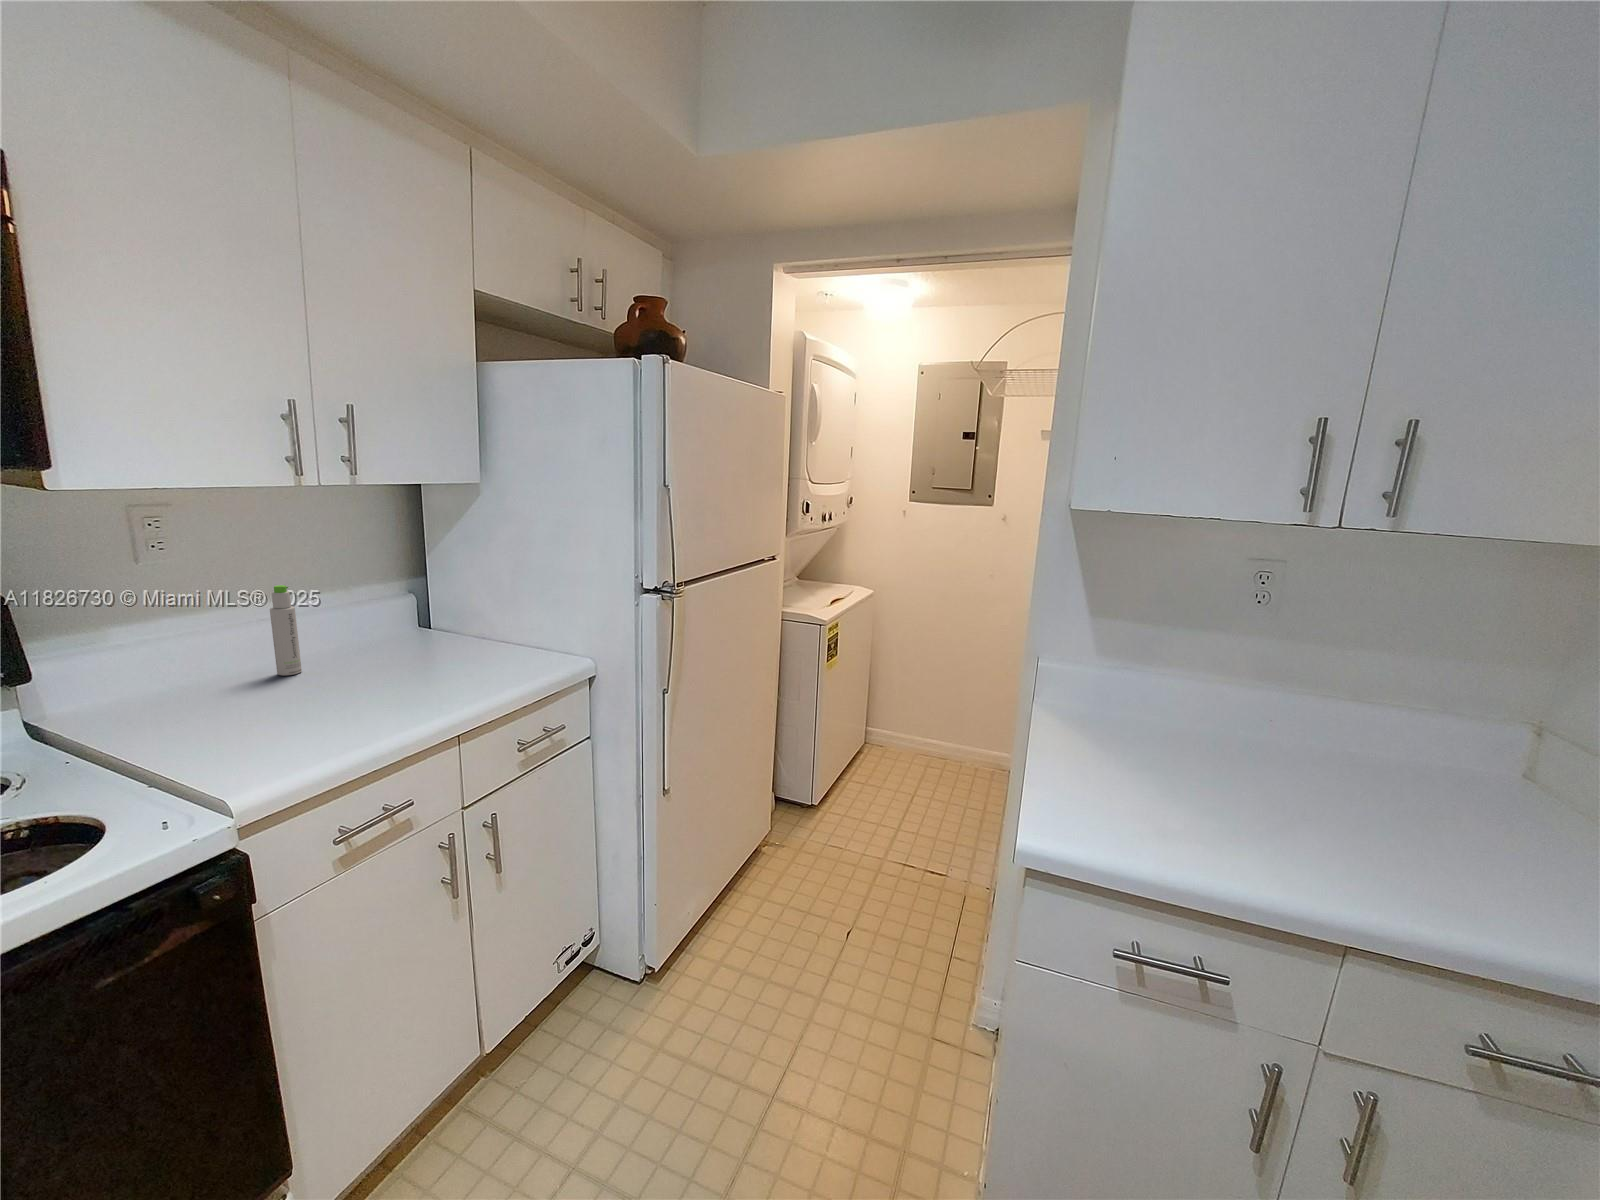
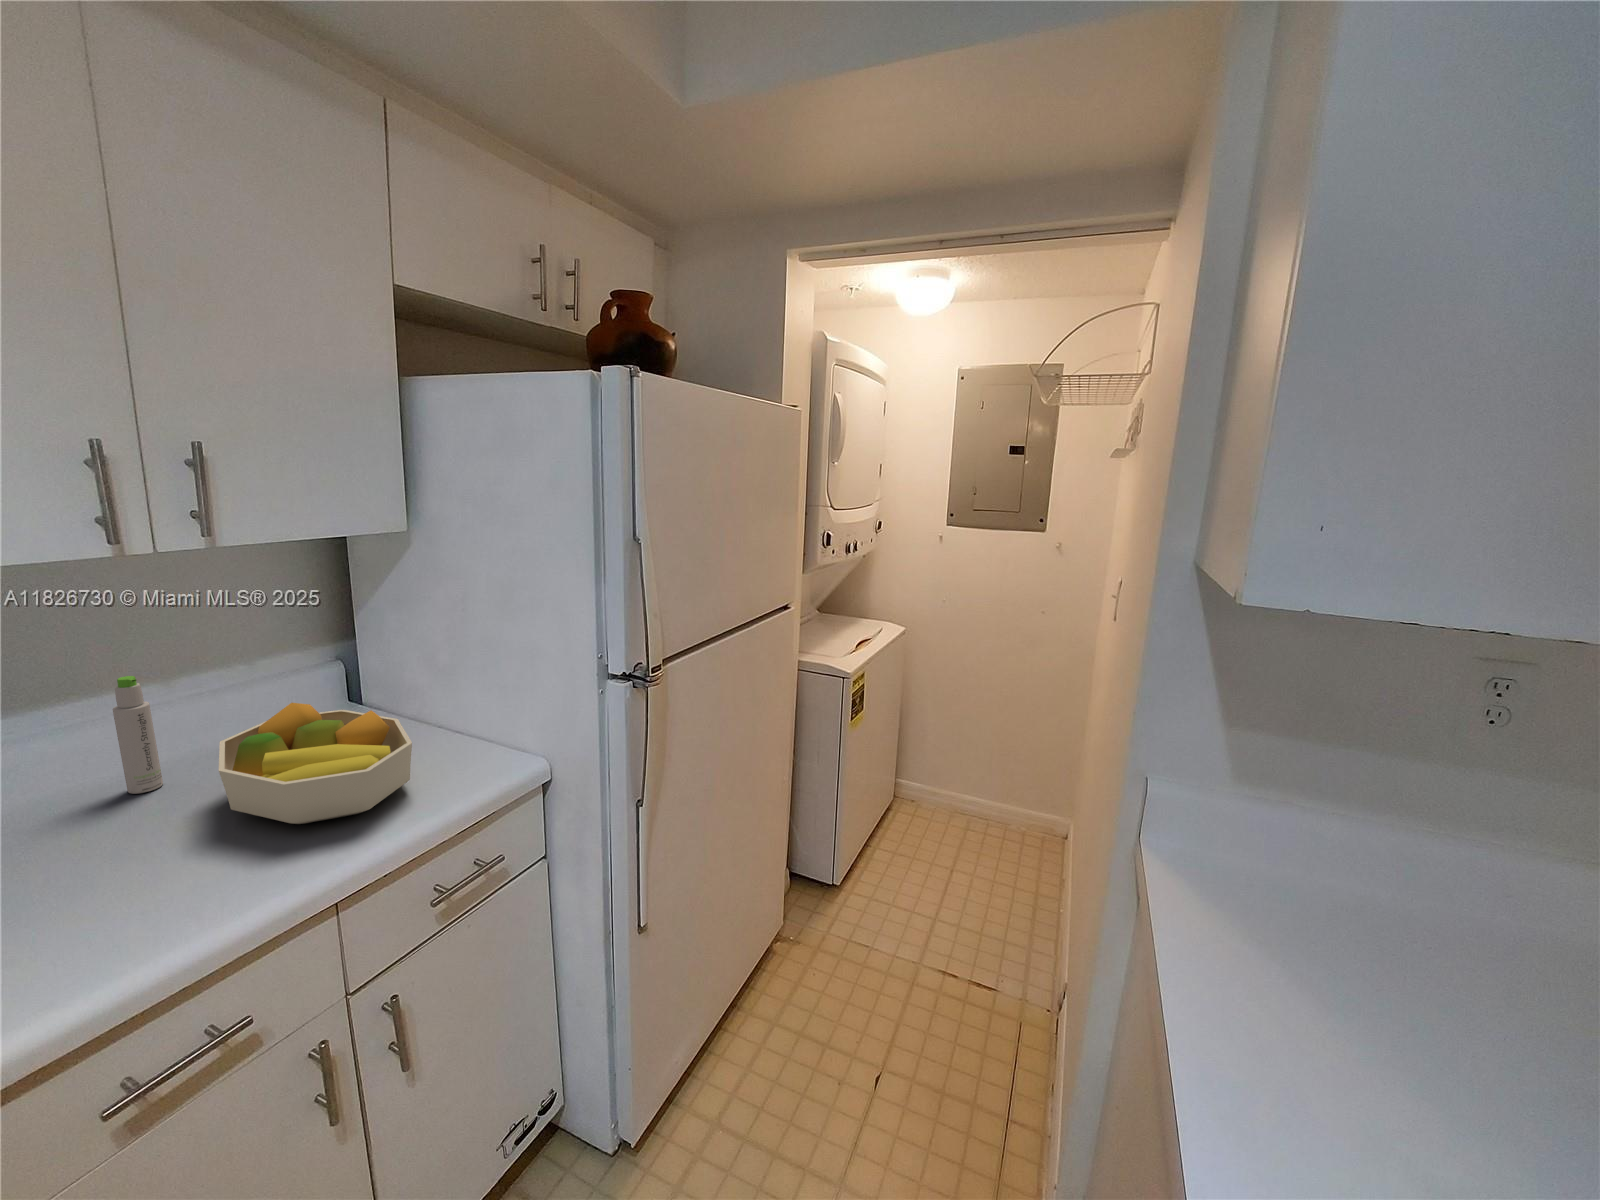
fruit bowl: none [352,609,498,690] -> present [219,703,412,824]

